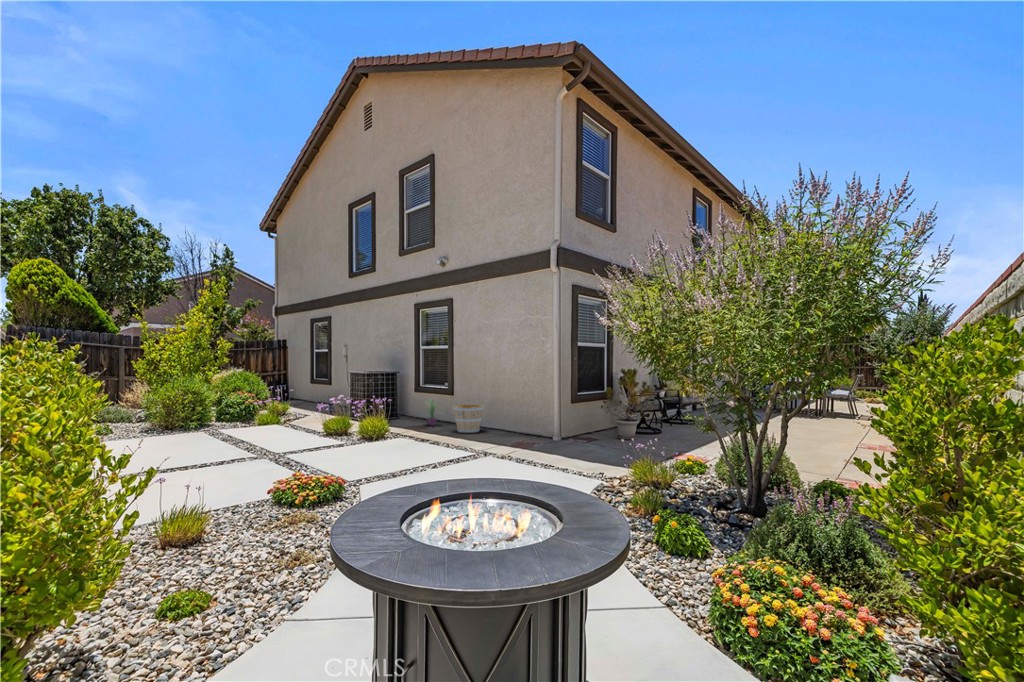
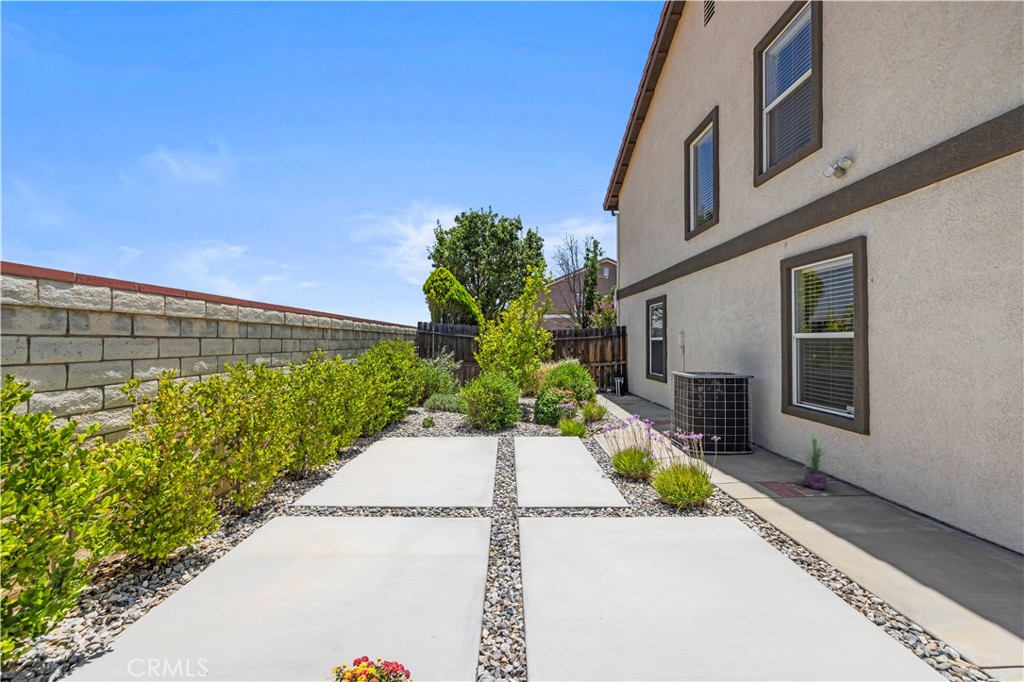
wooden bucket: present [453,404,484,433] -> none [867,461,960,541]

